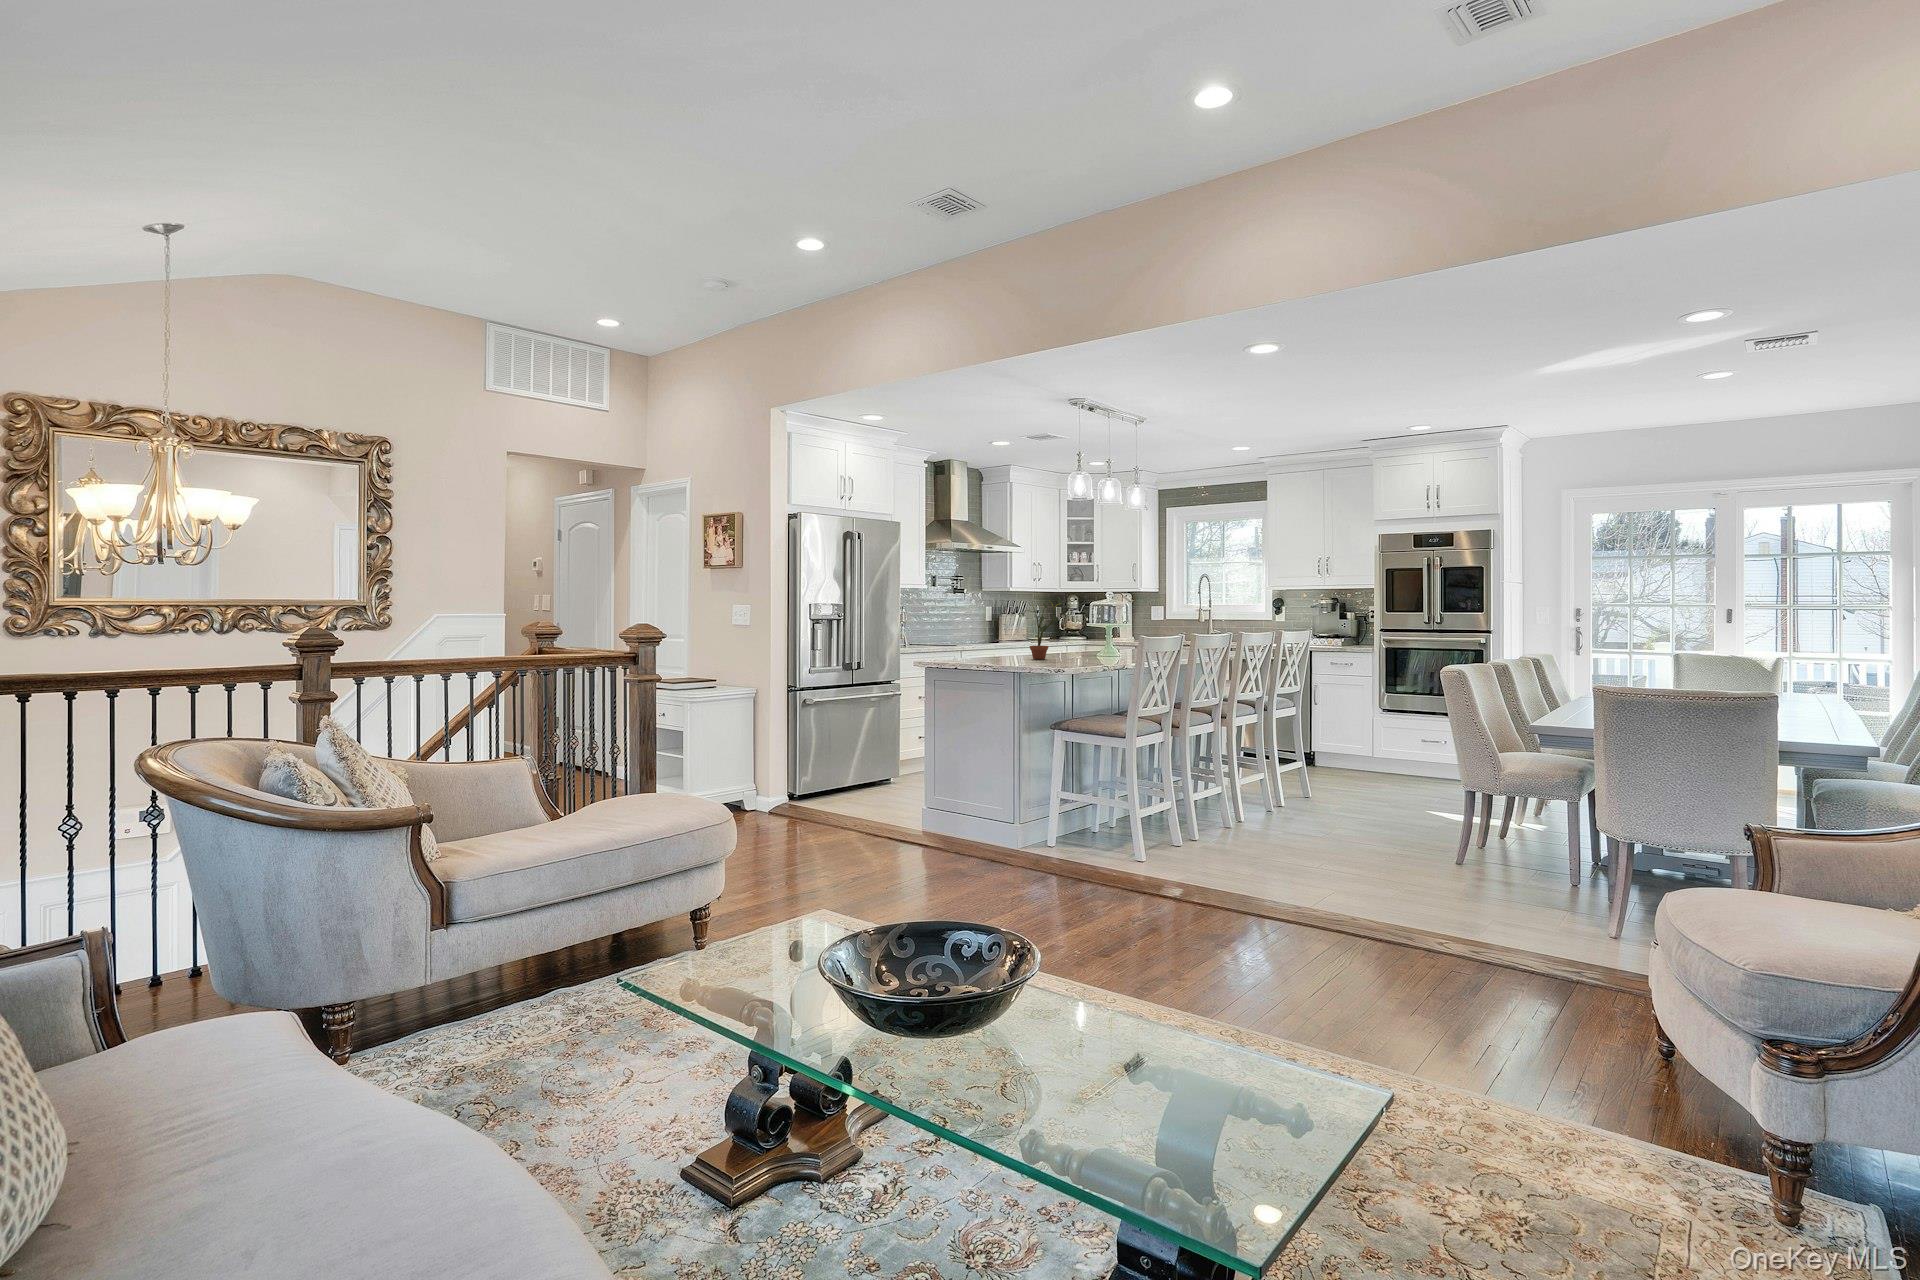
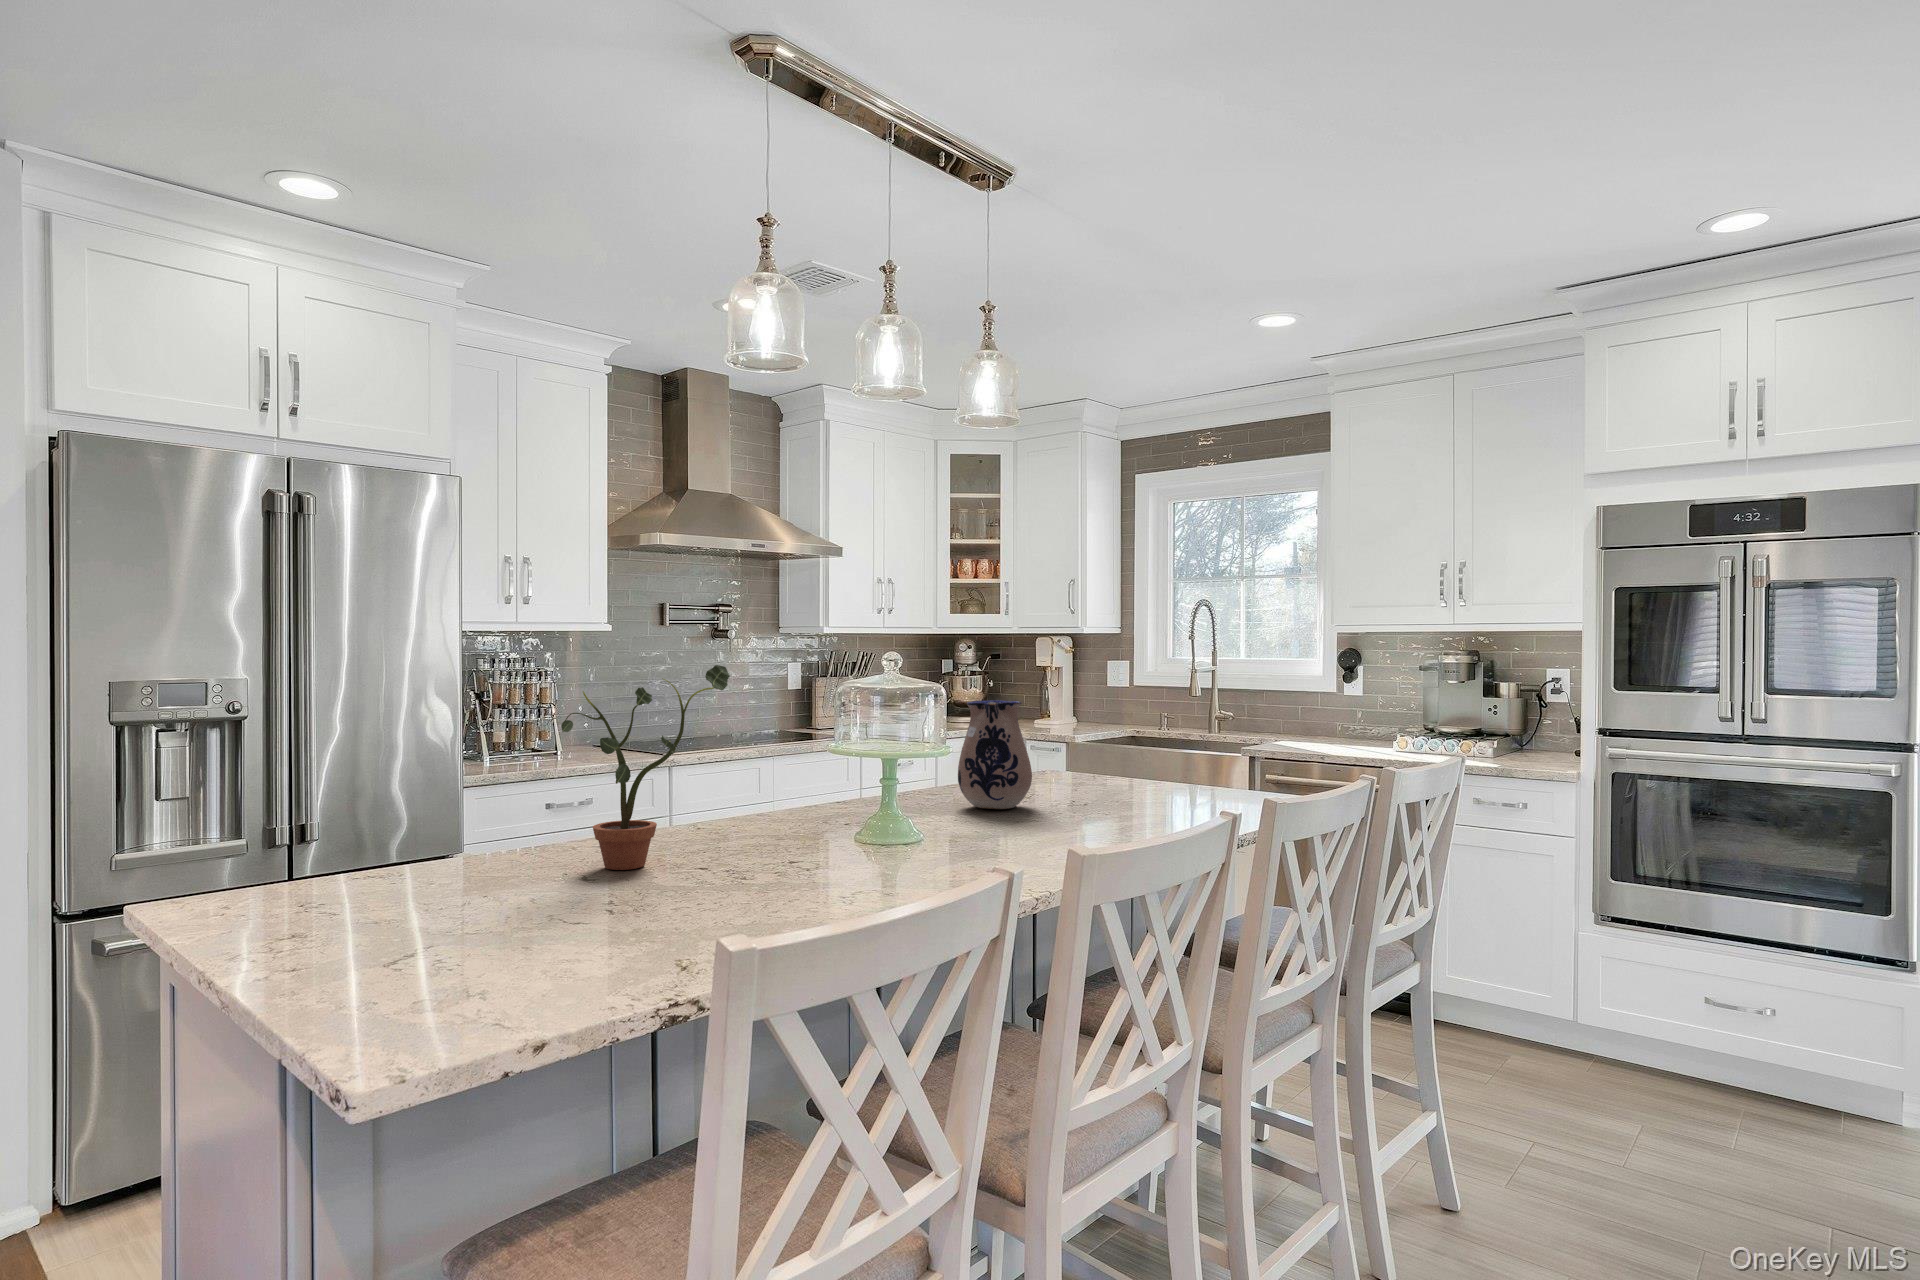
ceramic pitcher: none [1123,613,1151,653] -> present [958,700,1032,809]

